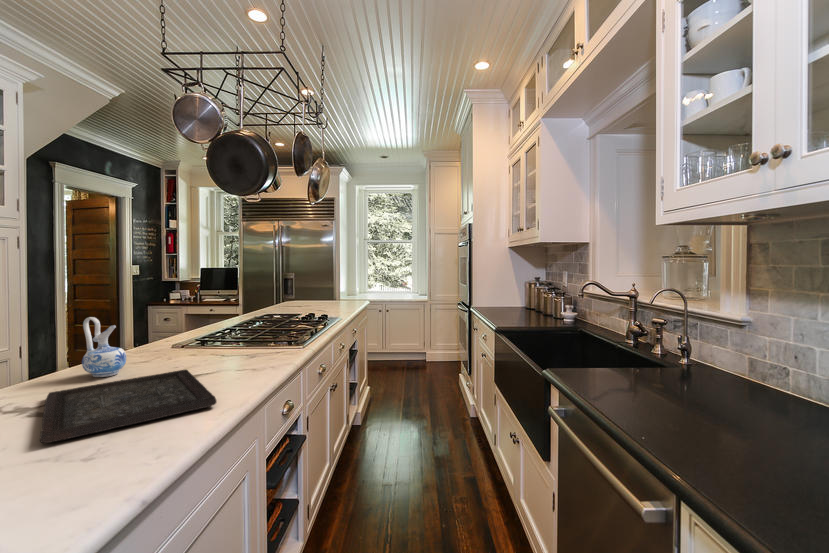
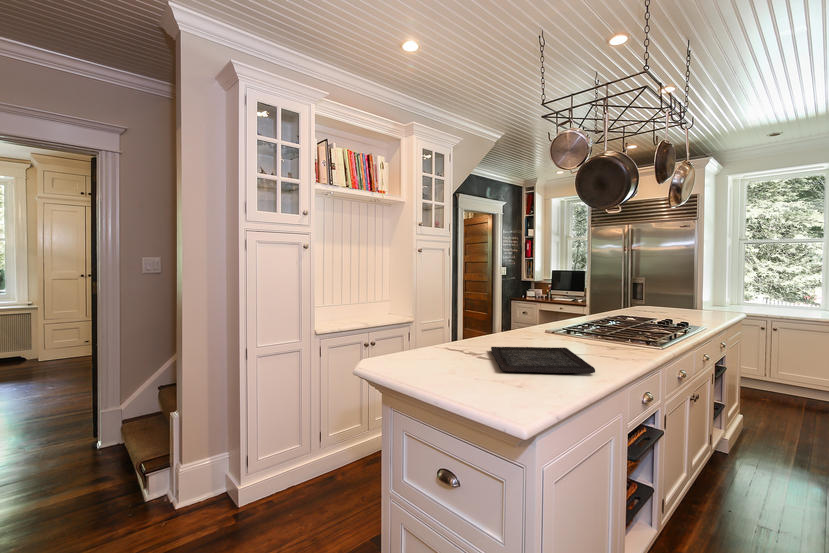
ceramic pitcher: present [82,317,126,377] -> none [502,304,526,344]

